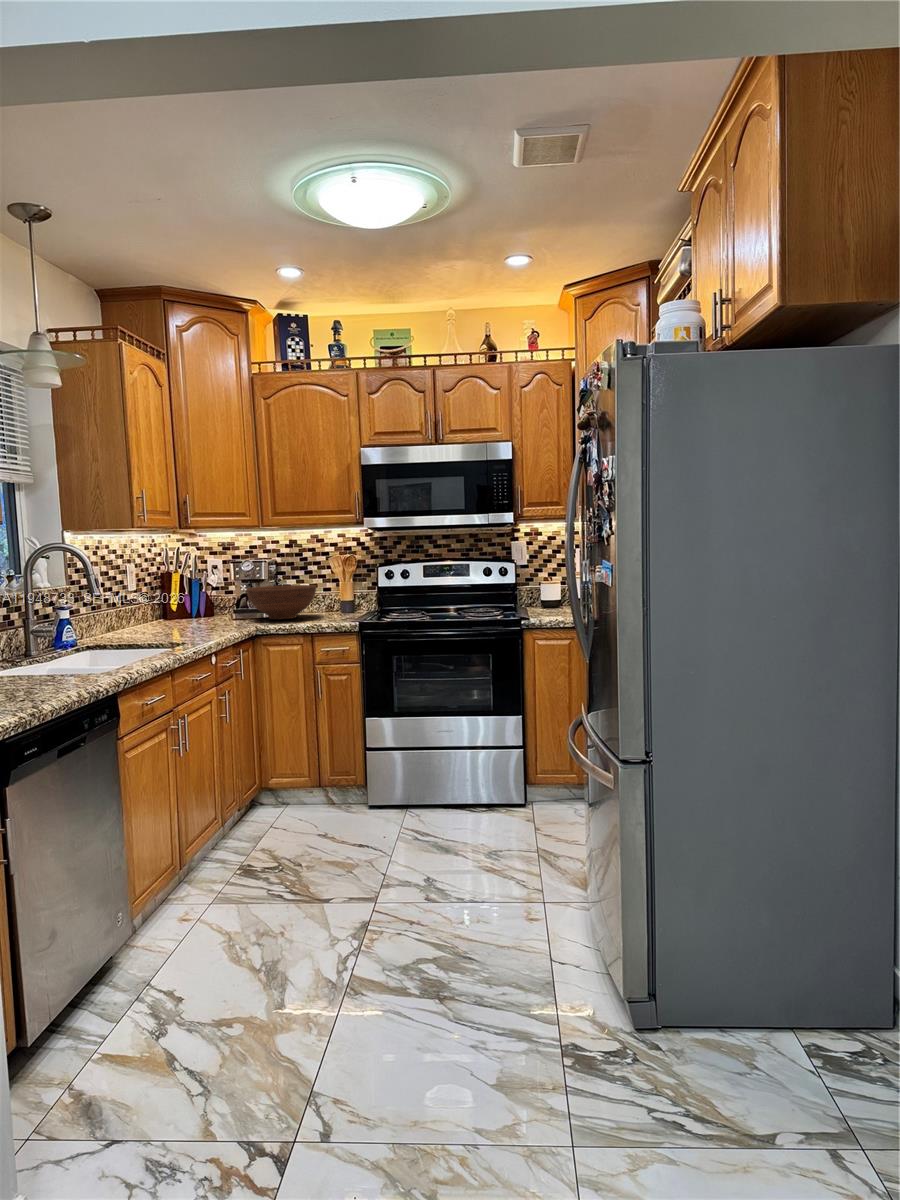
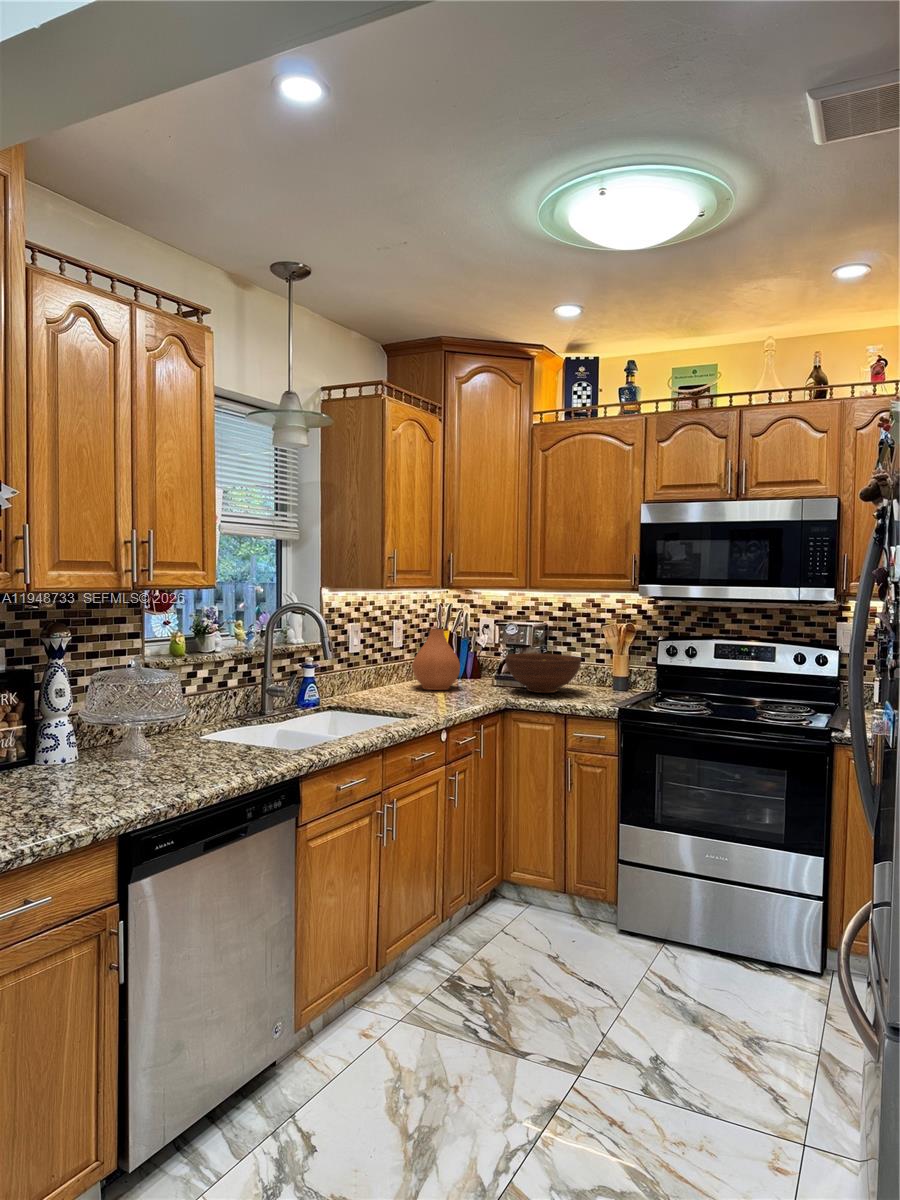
vase: none [153,569,204,627] -> present [412,629,460,690]

